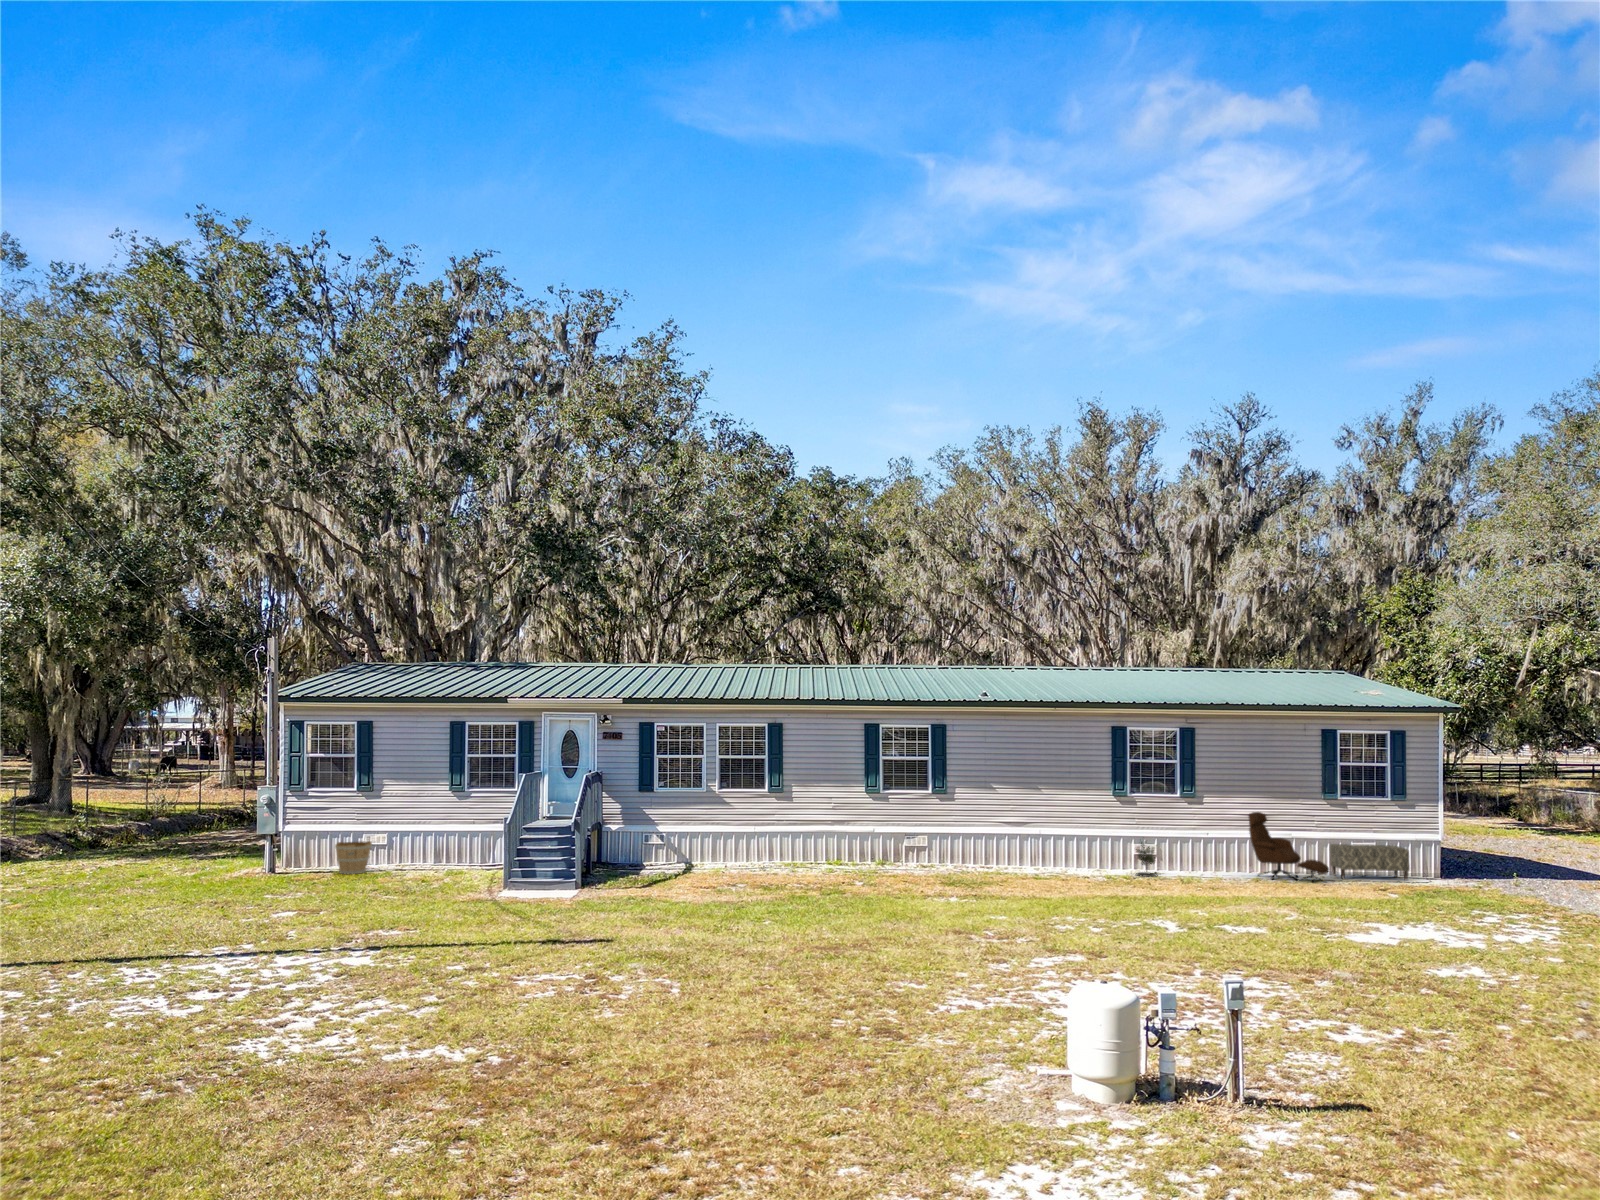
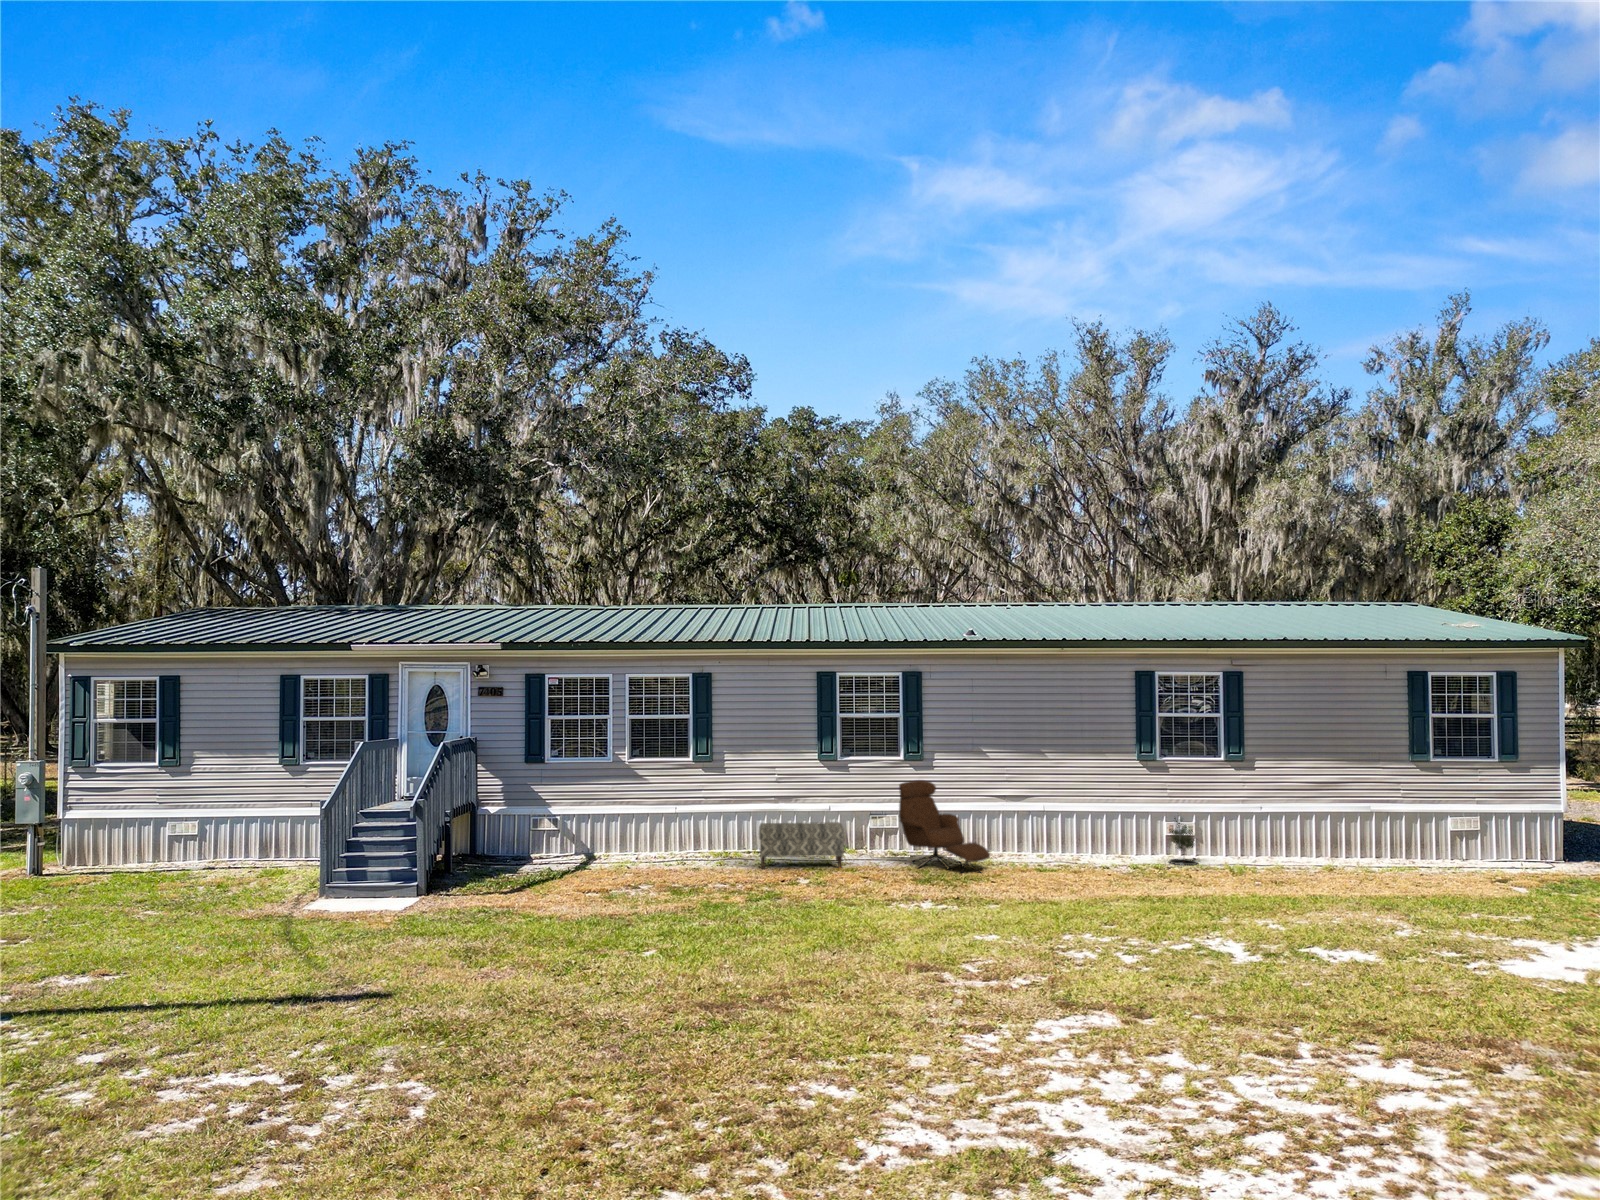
lounge chair: present [1248,812,1329,882] -> present [899,780,990,873]
wooden bucket: present [335,841,372,874] -> none [124,831,177,875]
bench: present [1330,844,1410,881] -> present [759,822,844,869]

